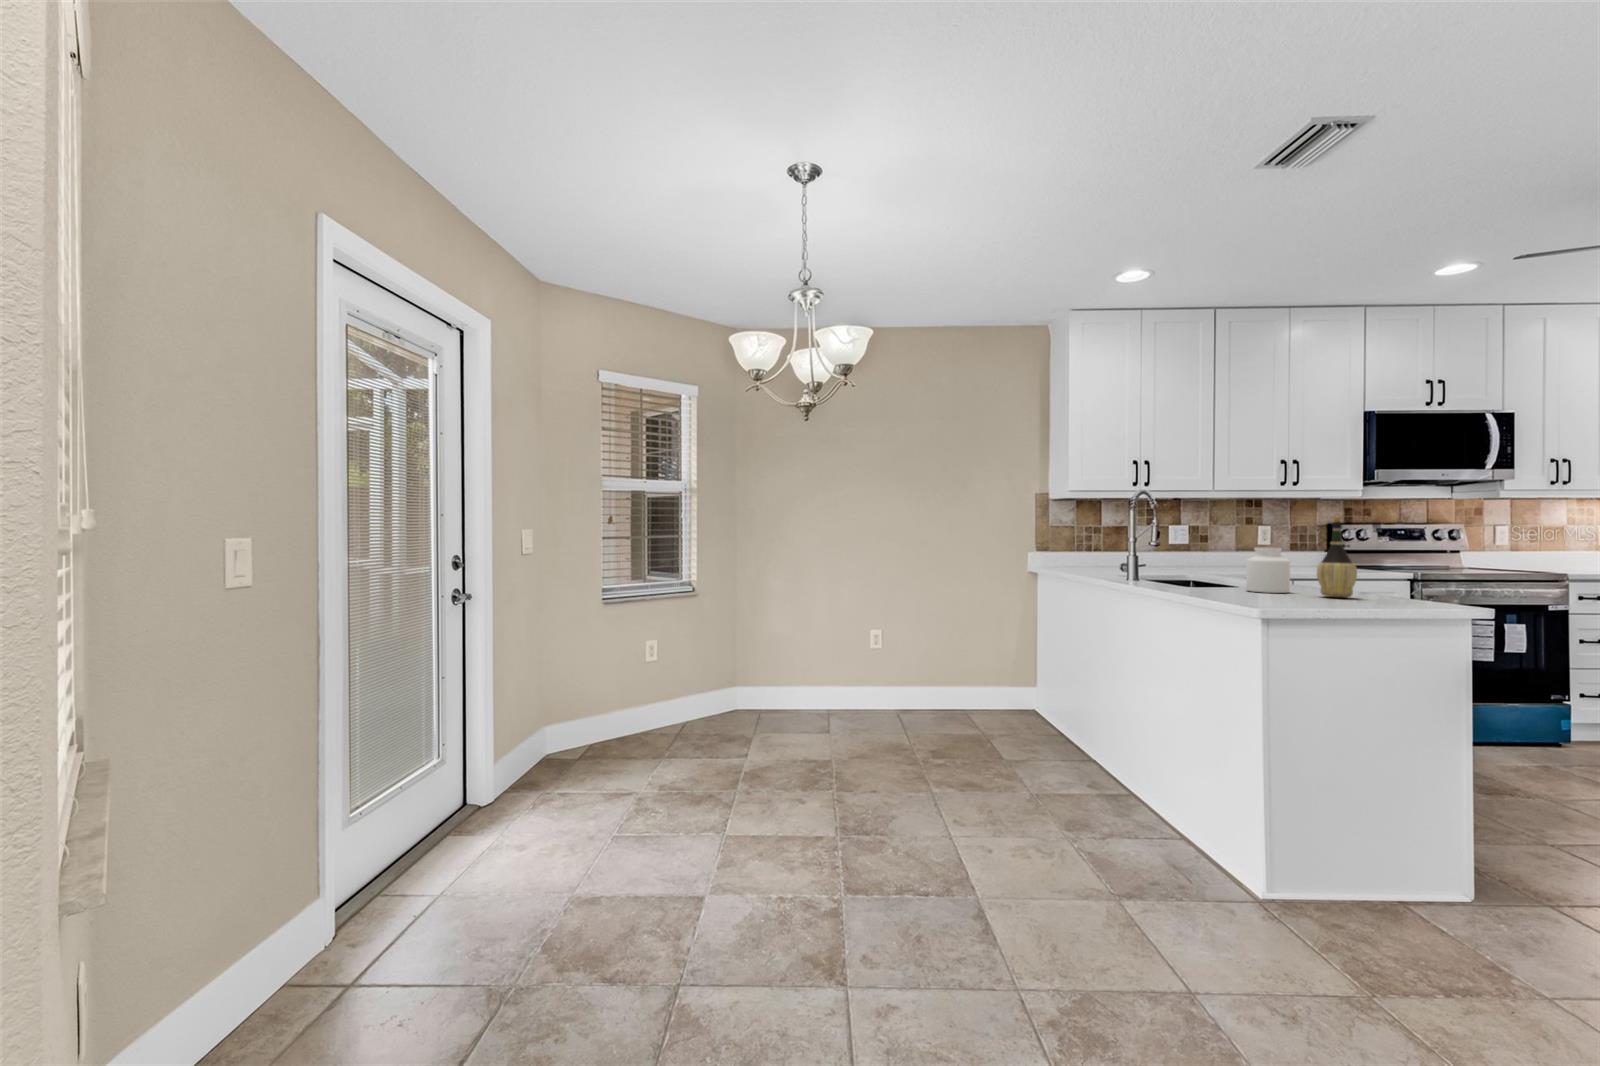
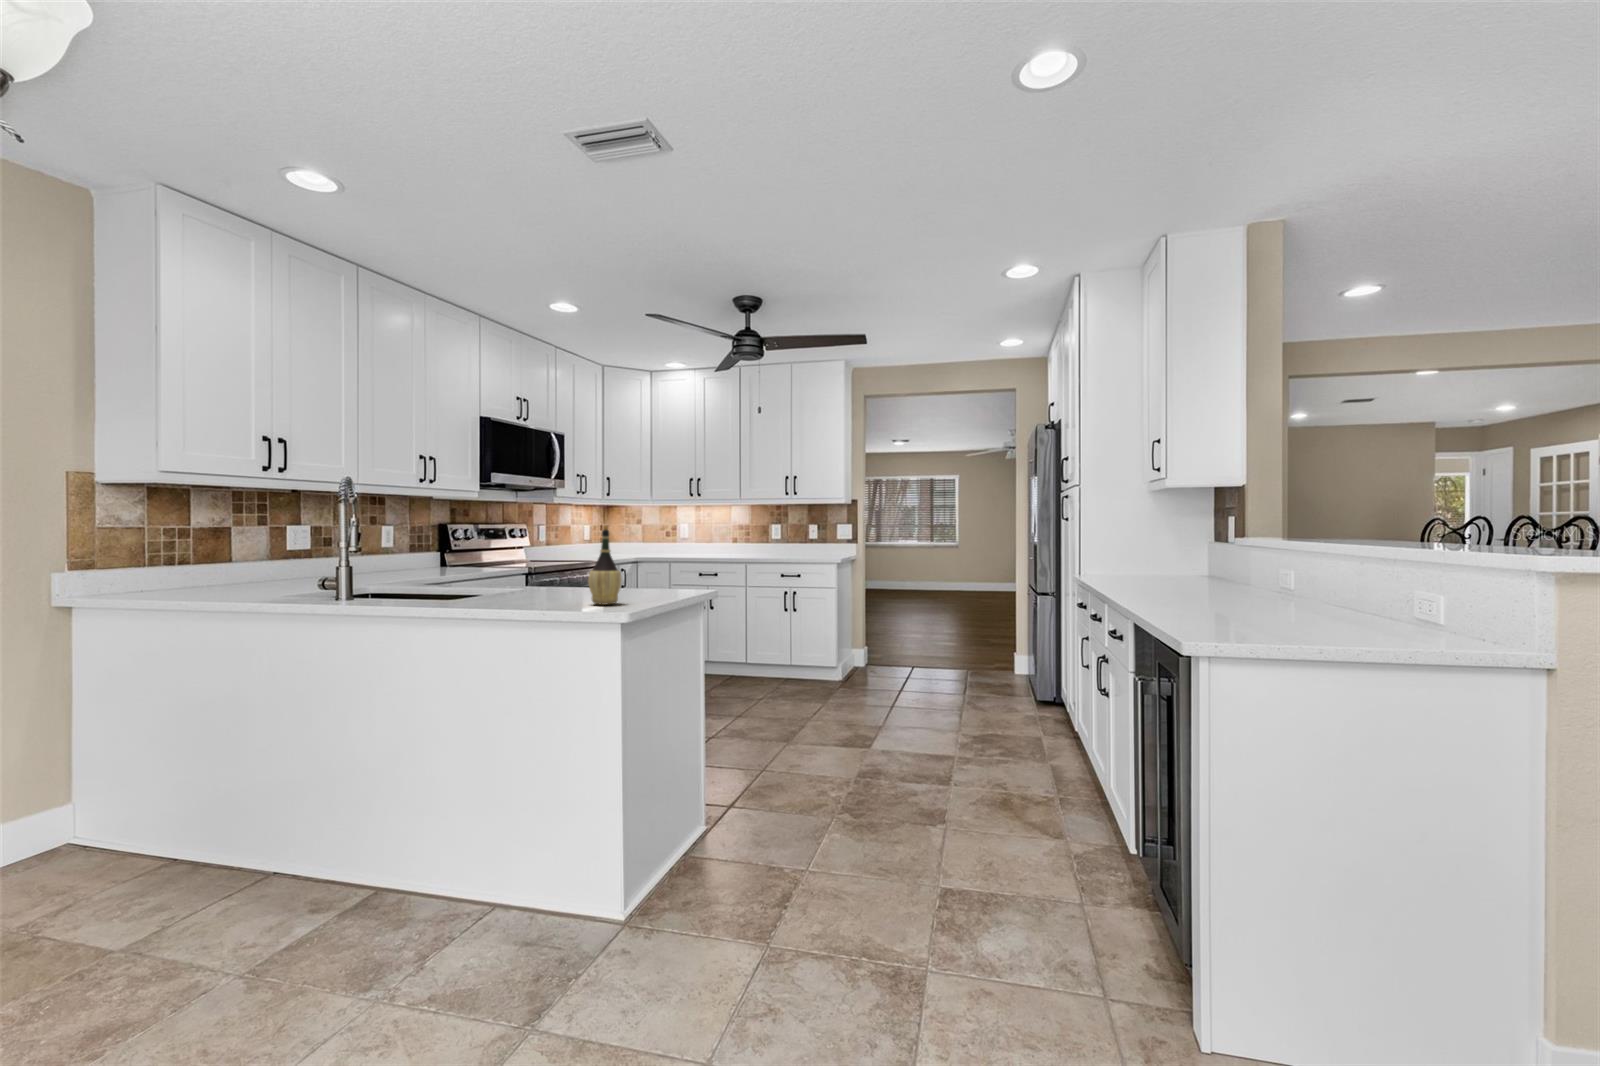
jar: present [1246,547,1290,593] -> none [512,556,555,607]

